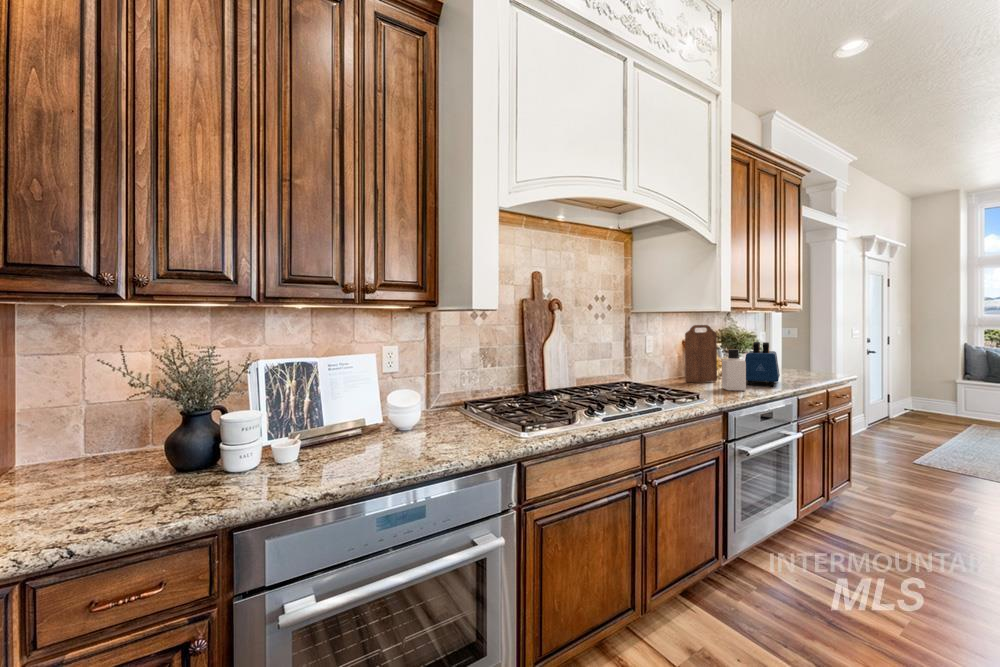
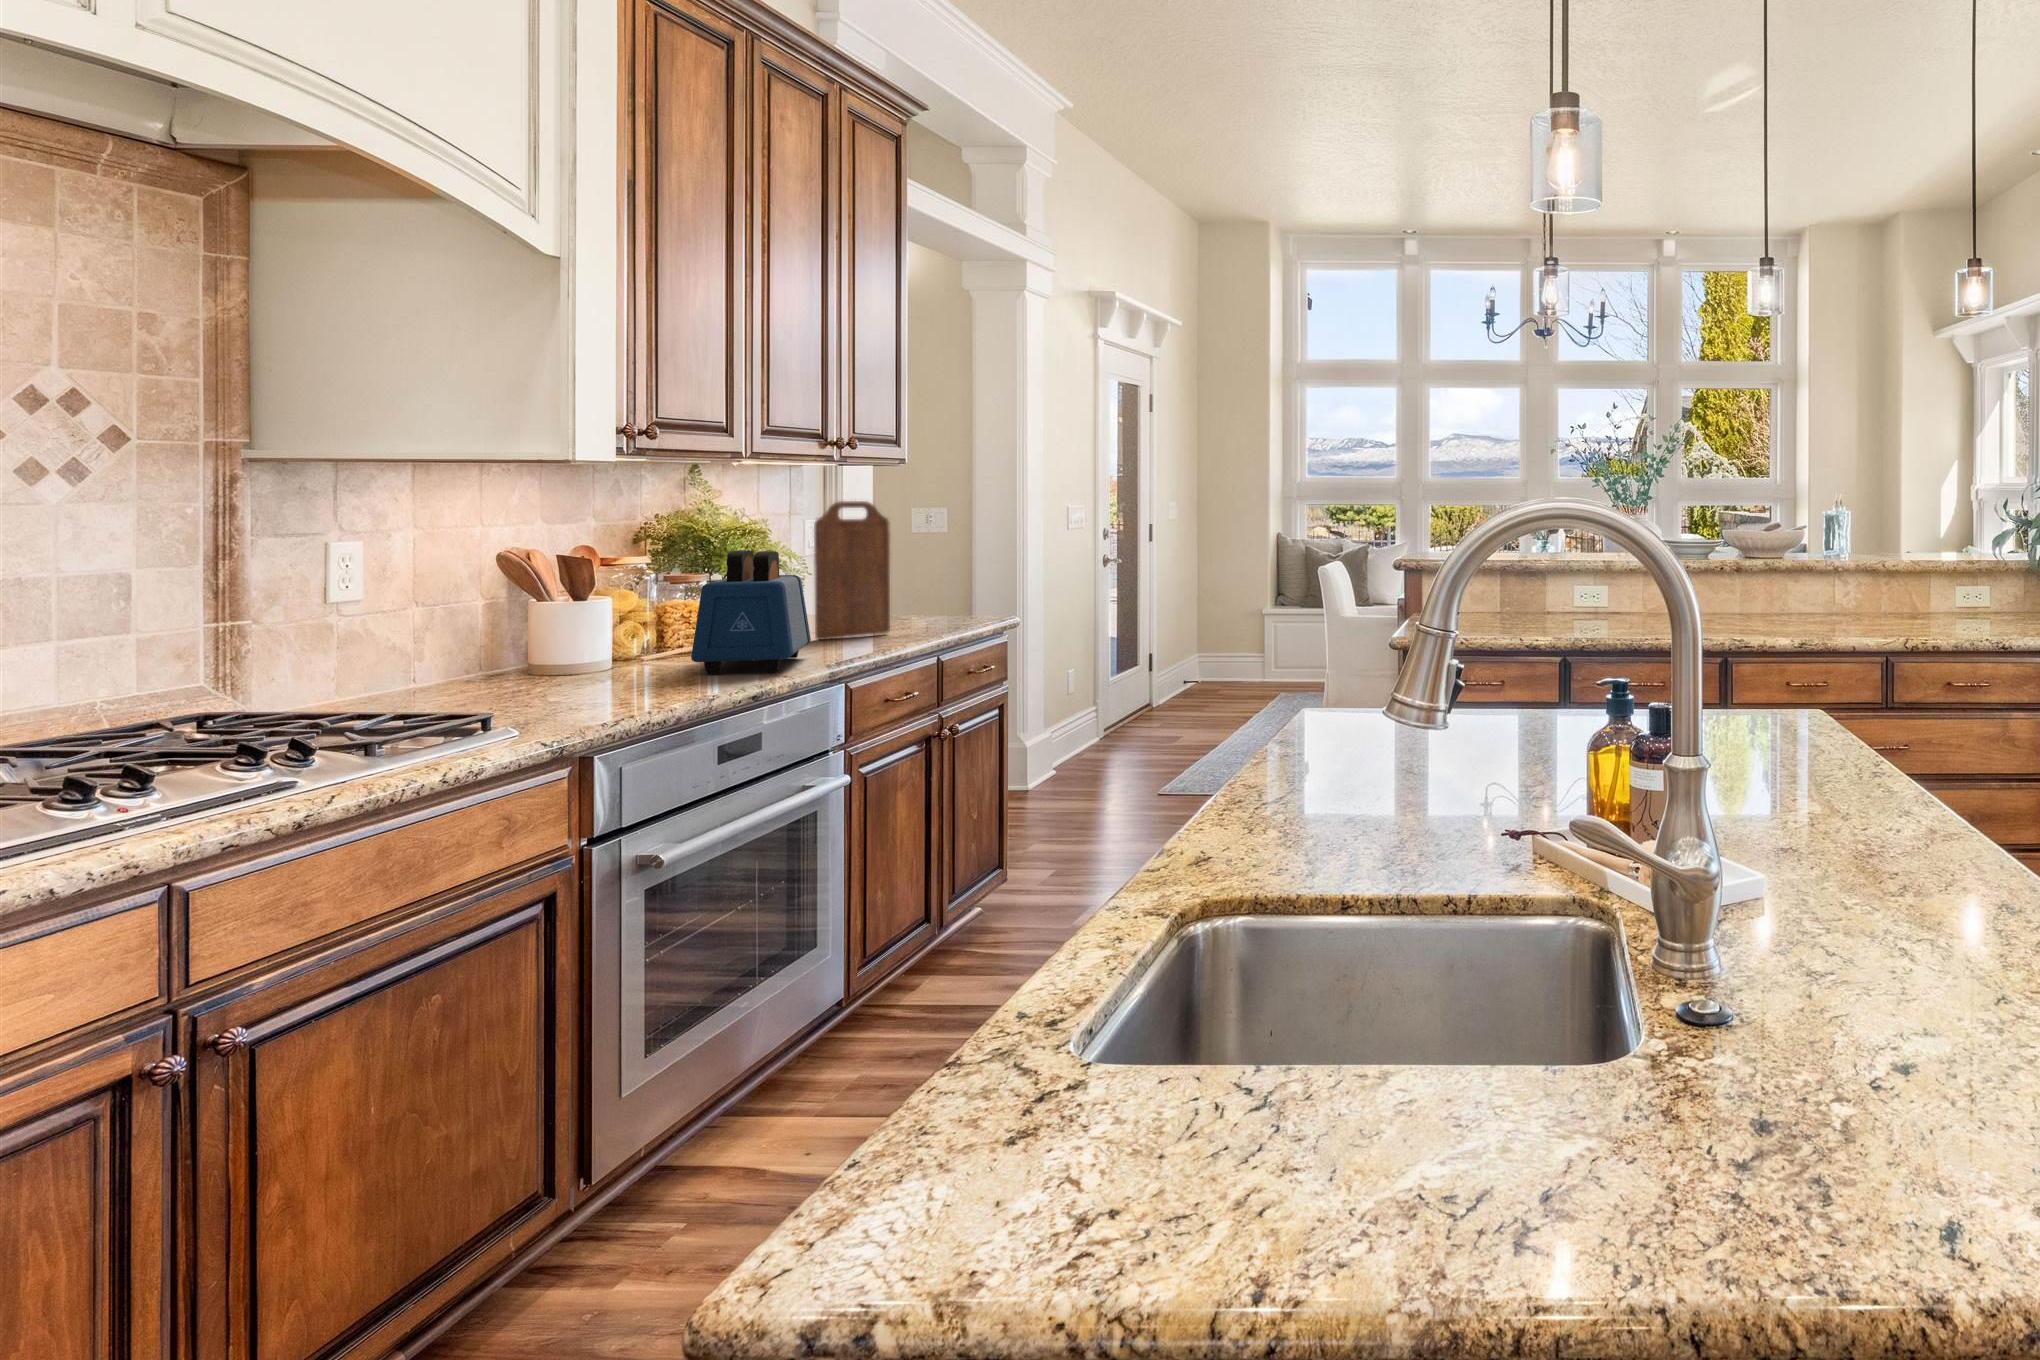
cutting board: present [685,325,717,382] -> present [814,501,890,640]
bottle: present [722,349,746,391] -> none [611,574,681,697]

